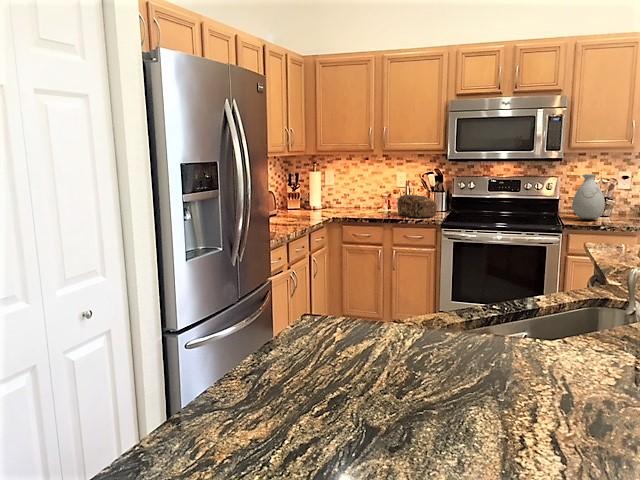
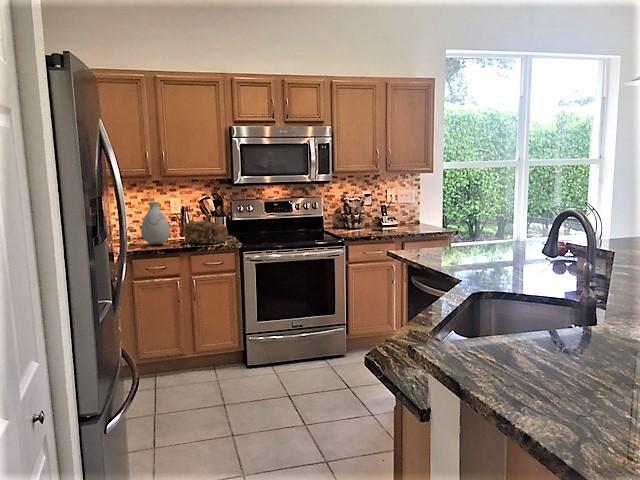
vase: present [572,174,605,220] -> present [141,202,170,245]

